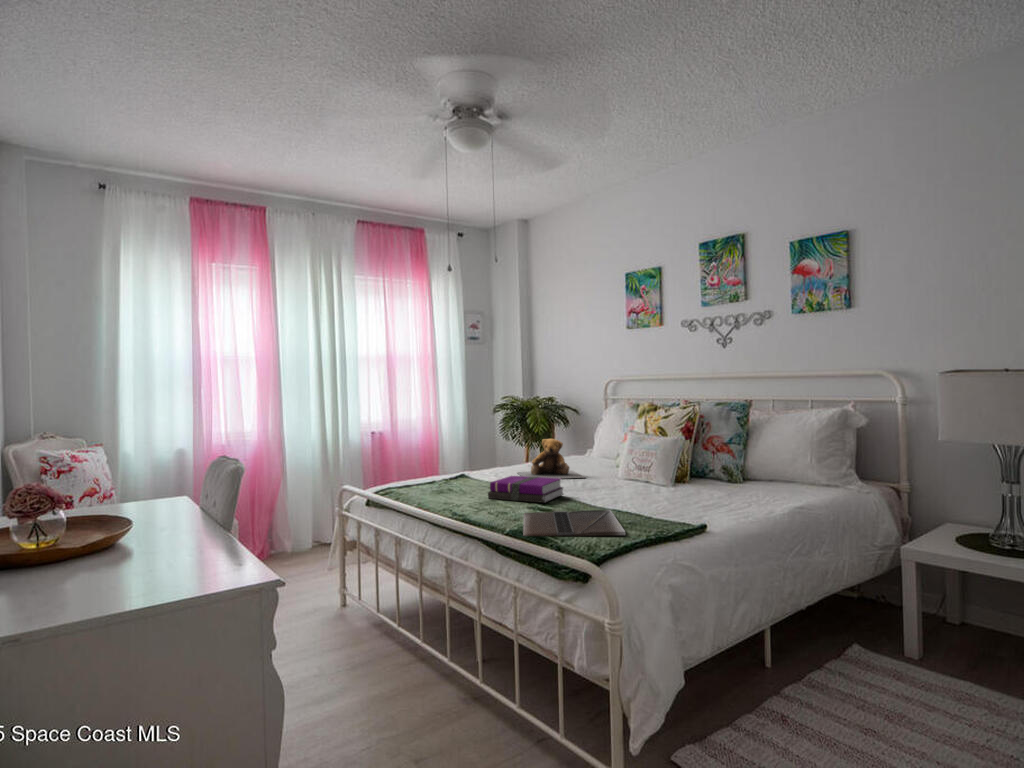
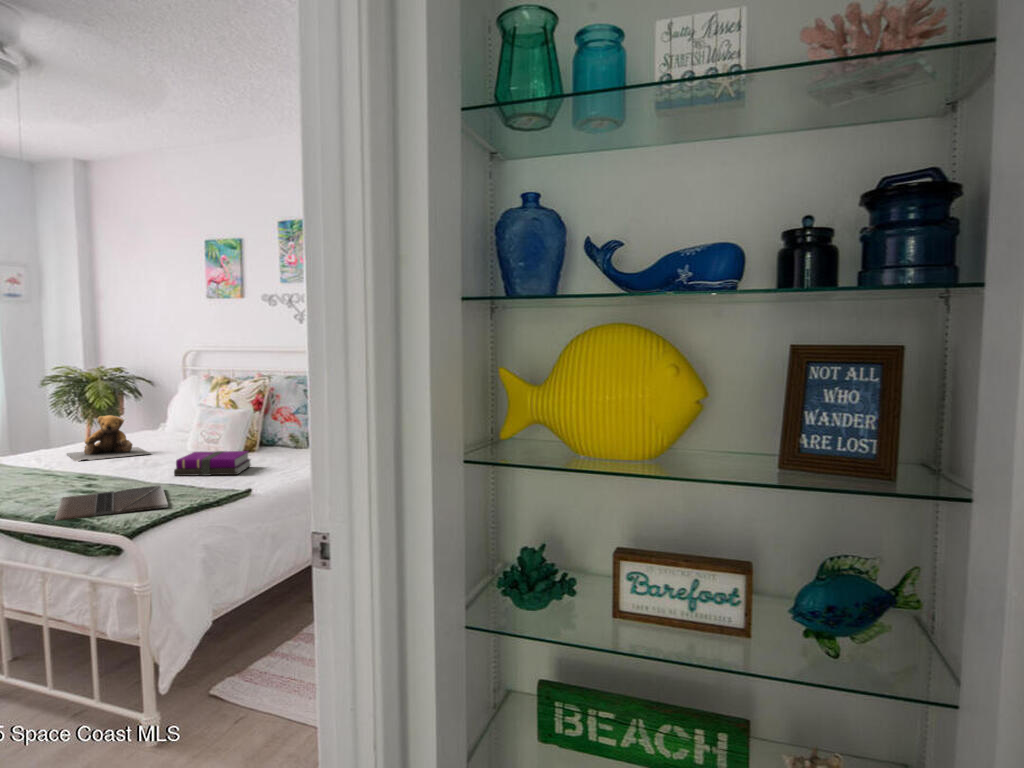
notebook: present [488,476,563,503] -> present [174,451,251,476]

